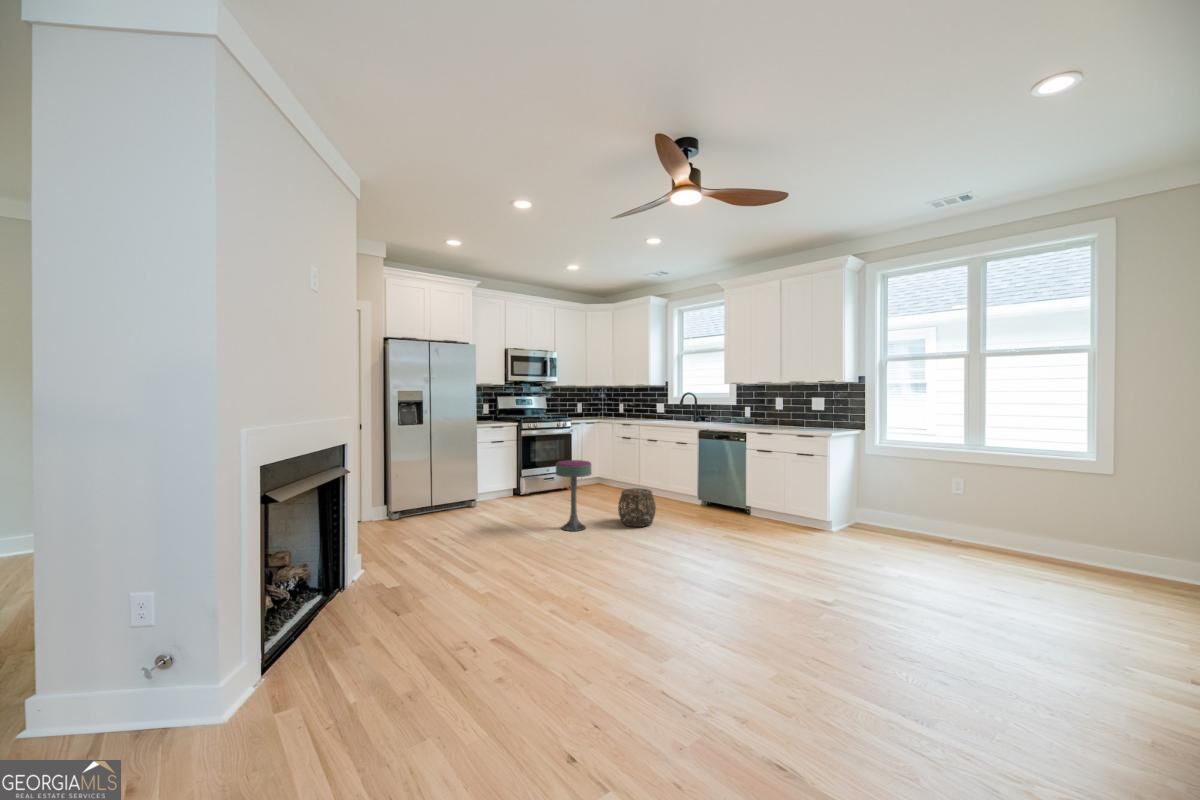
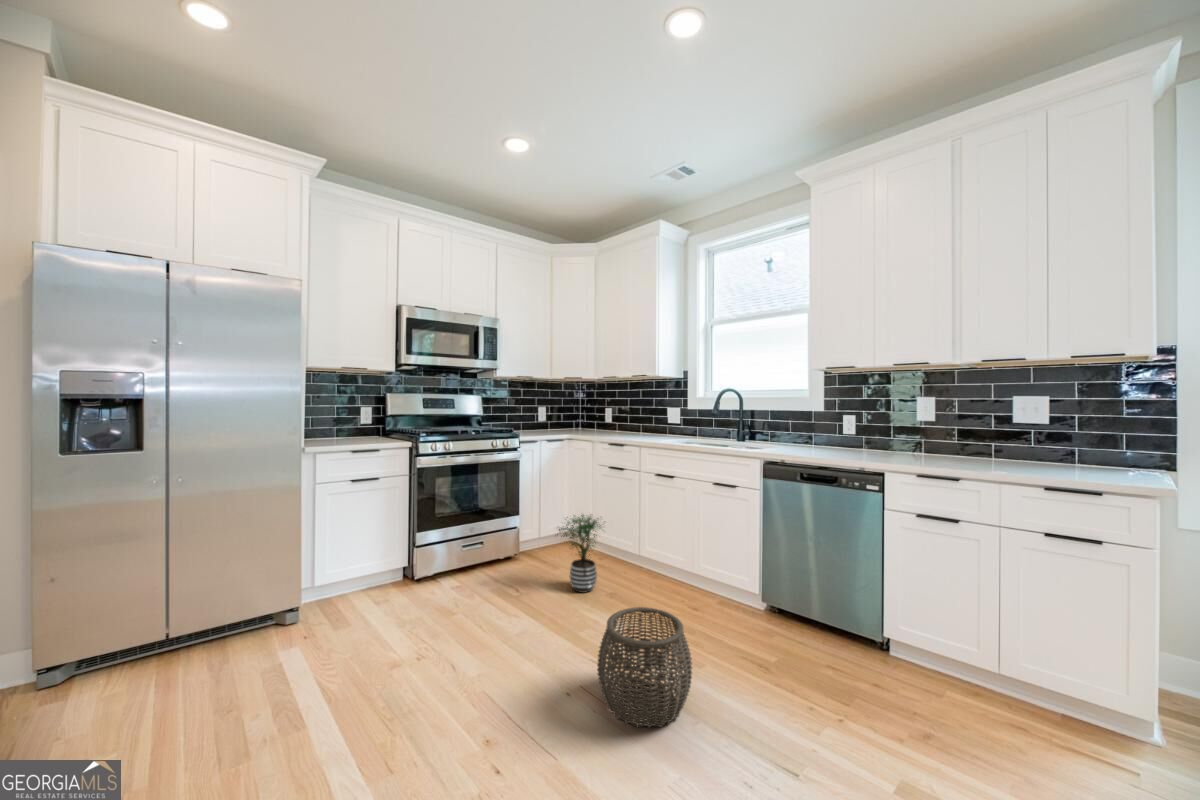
potted plant: none [594,459,622,500] -> present [557,515,605,593]
bar stool: present [556,460,591,531] -> none [430,546,529,757]

